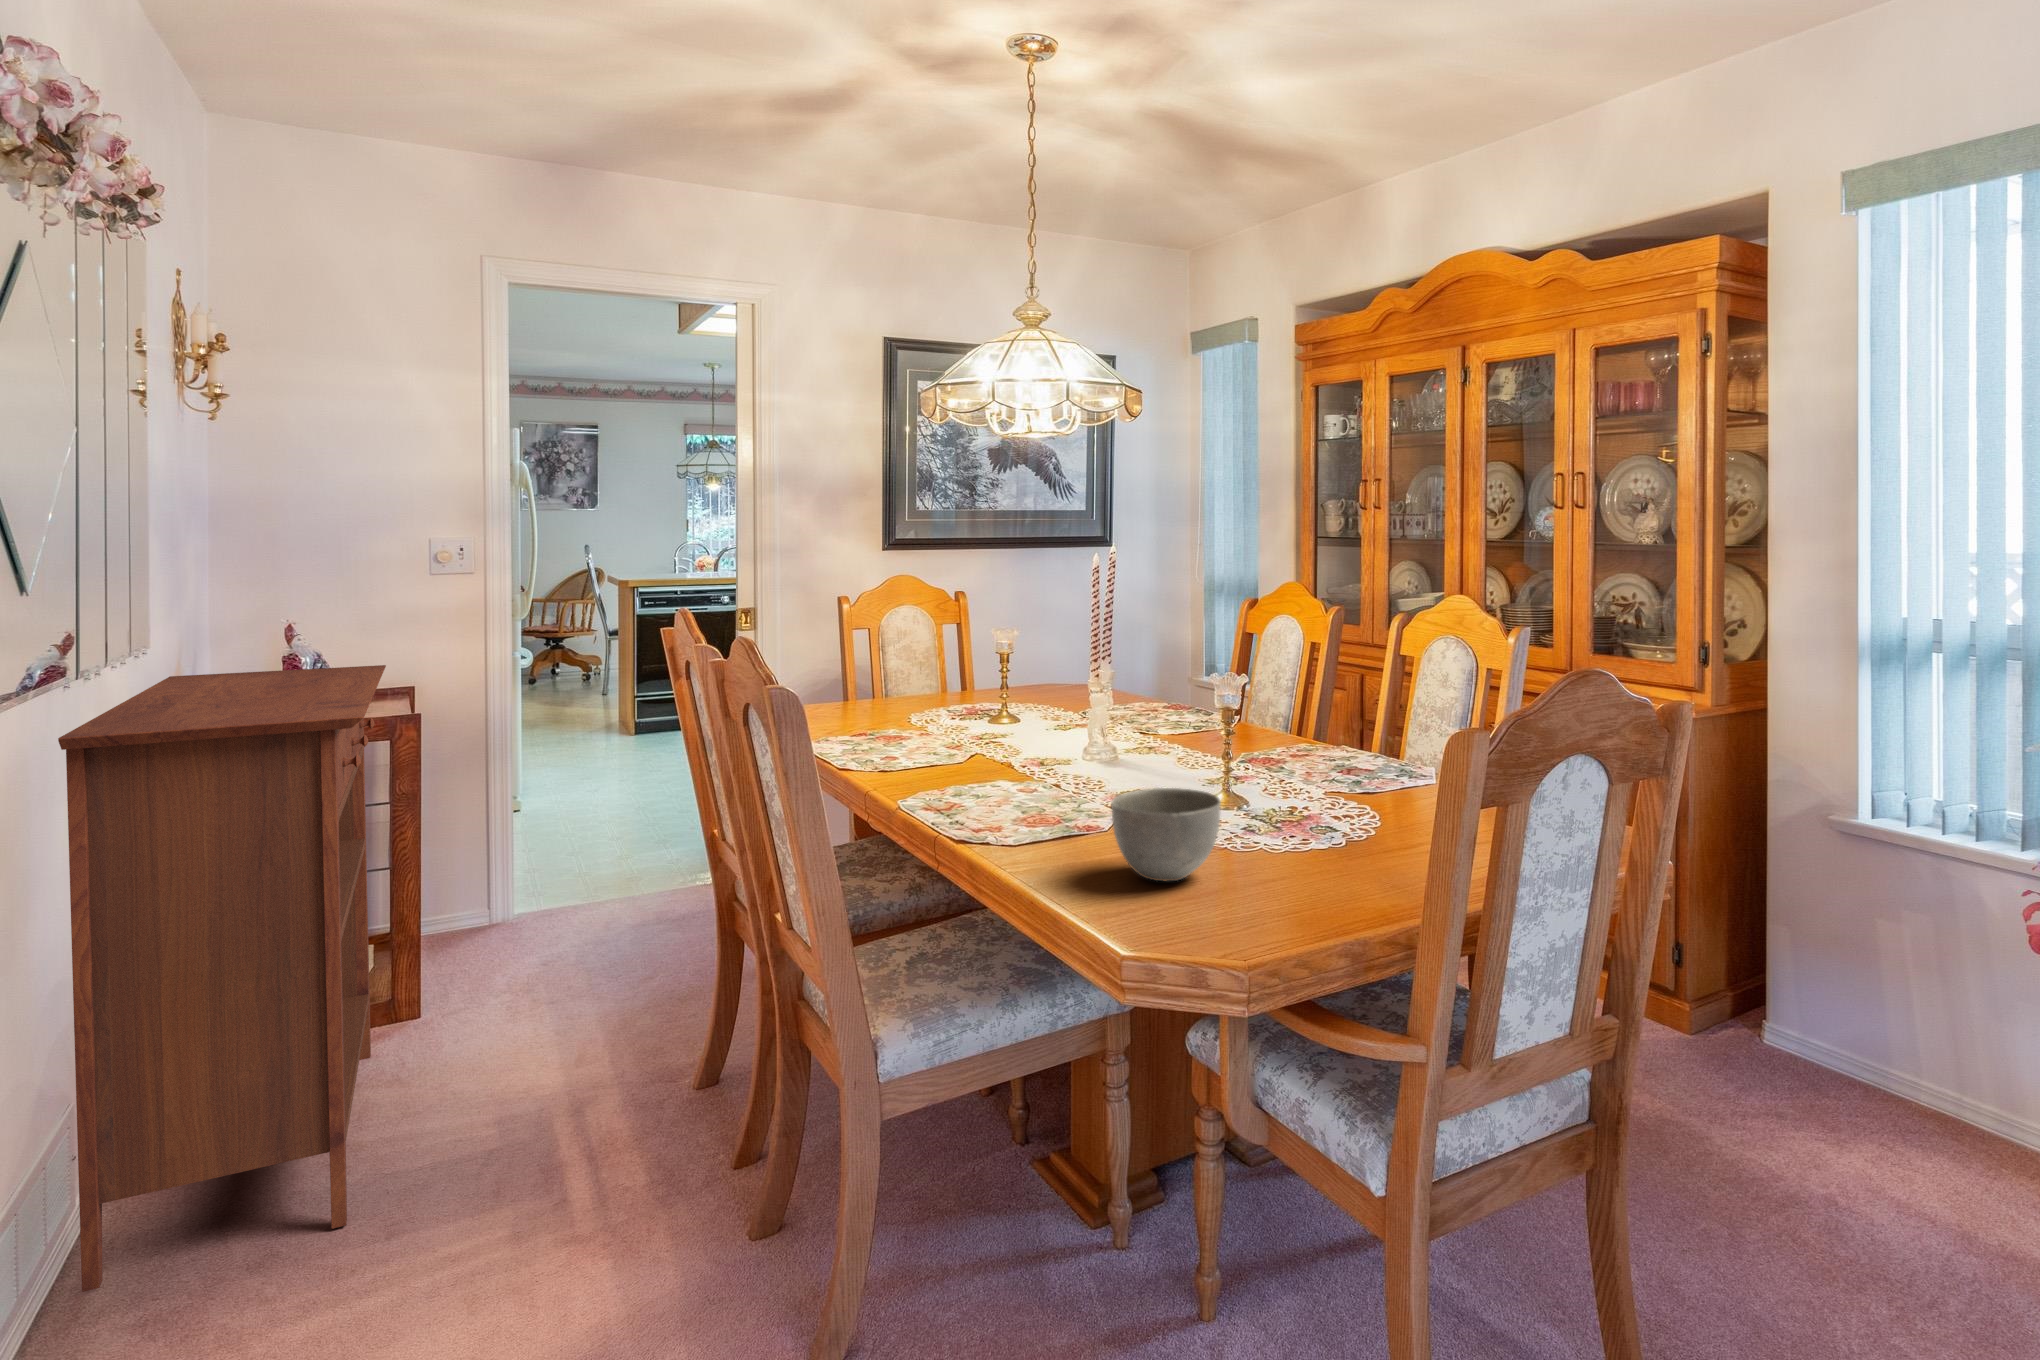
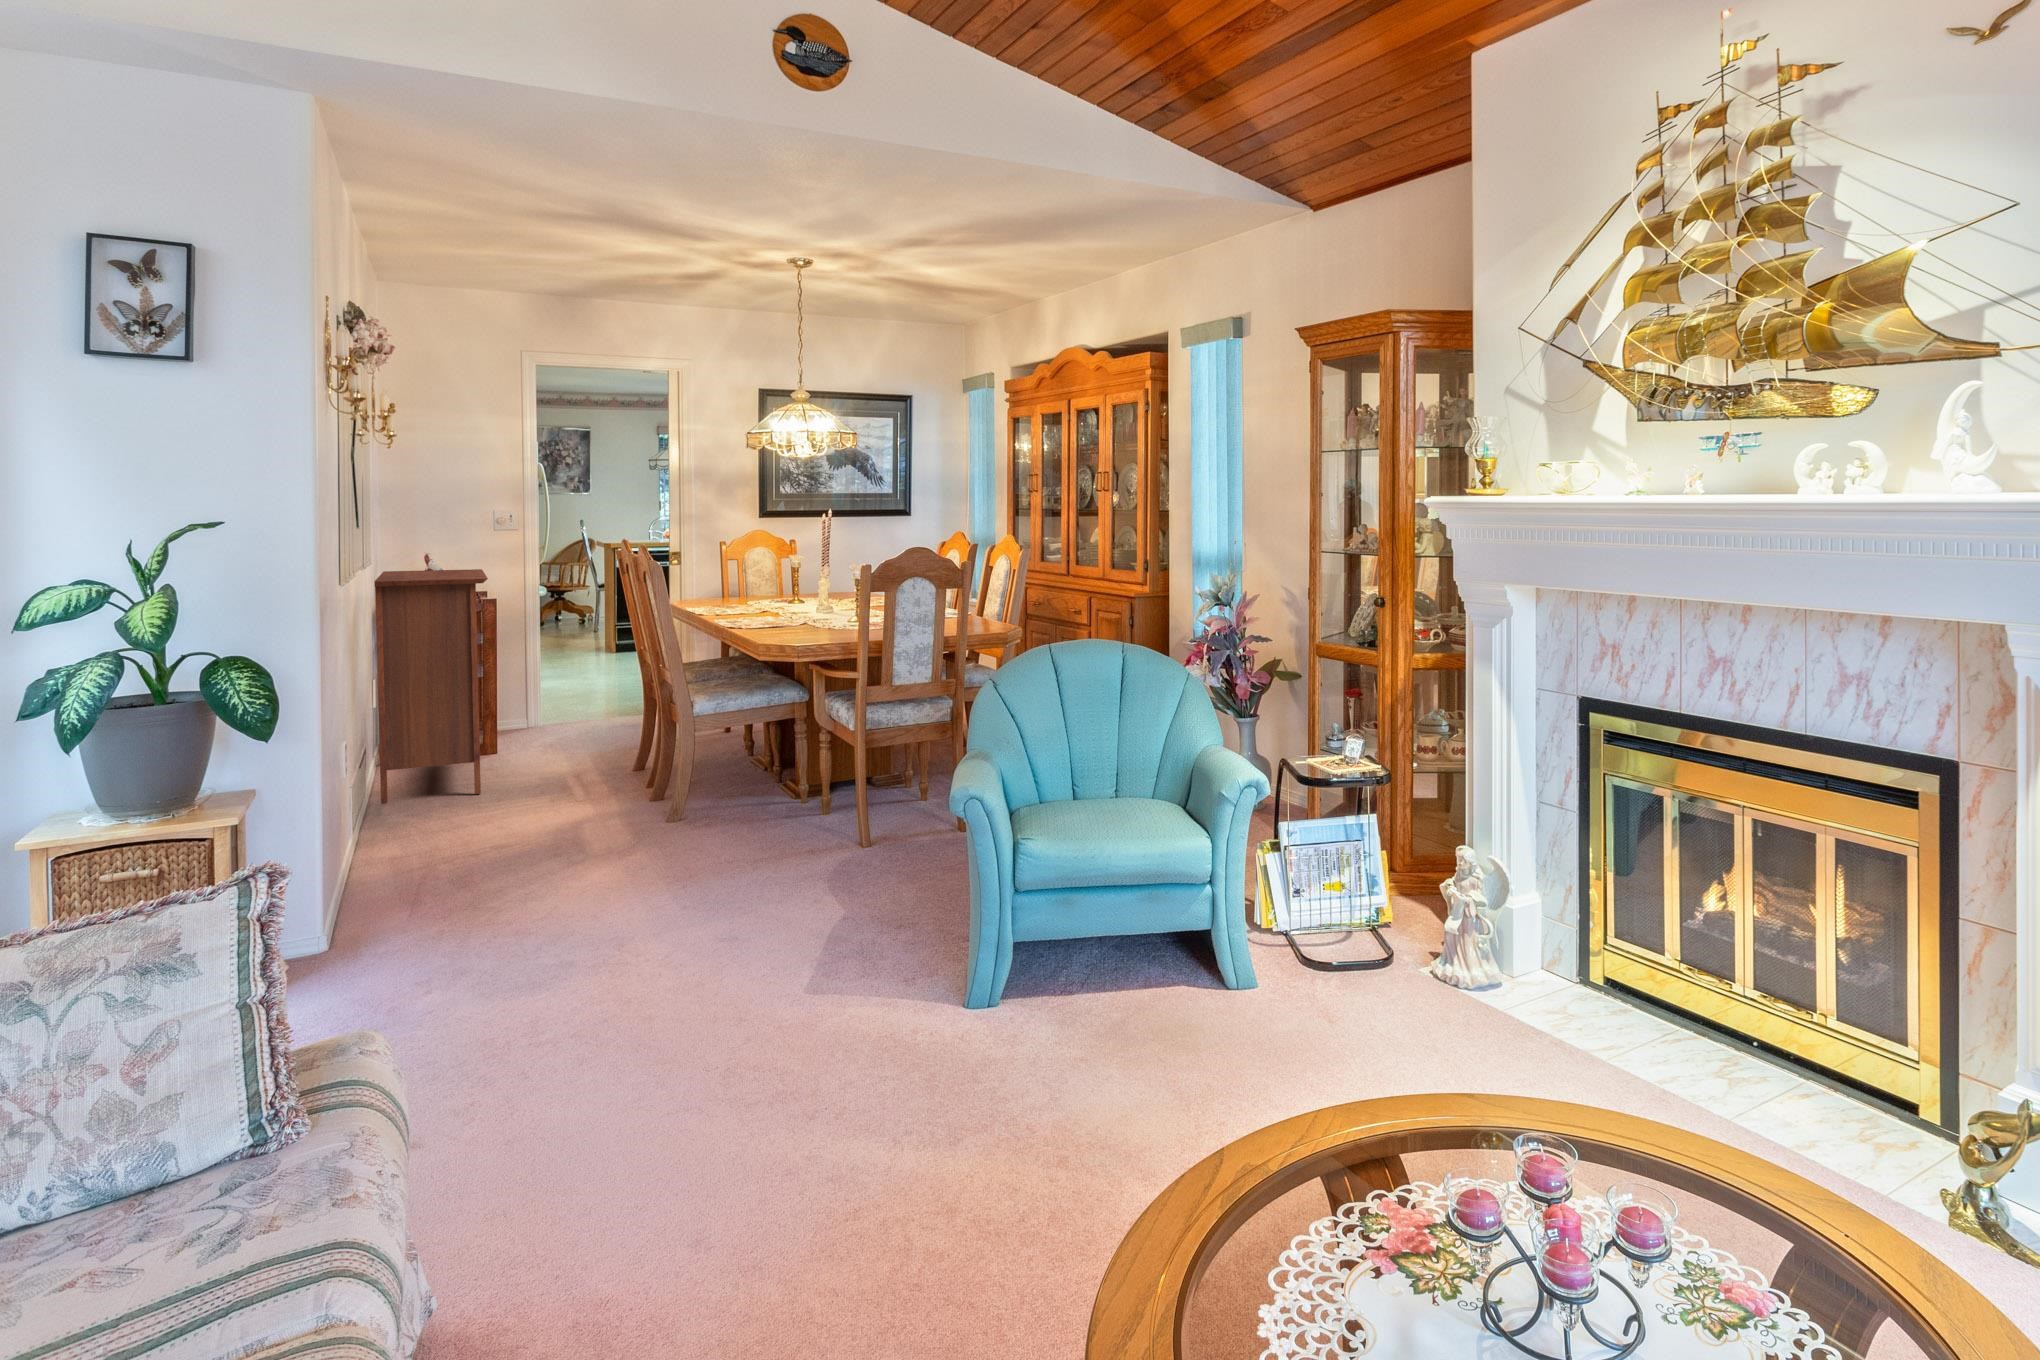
bowl: present [1111,788,1221,881] -> none [777,600,820,631]

